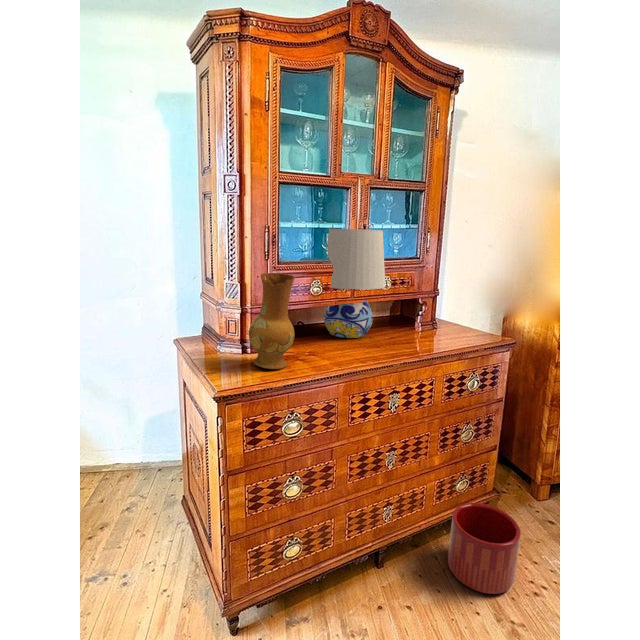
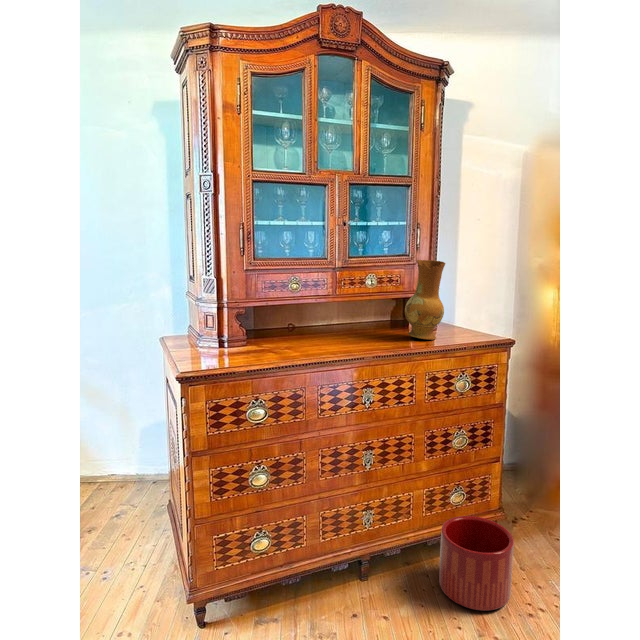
table lamp: present [324,229,385,338] -> none [298,224,371,336]
ceramic jug: present [249,273,295,369] -> present [405,260,445,340]

